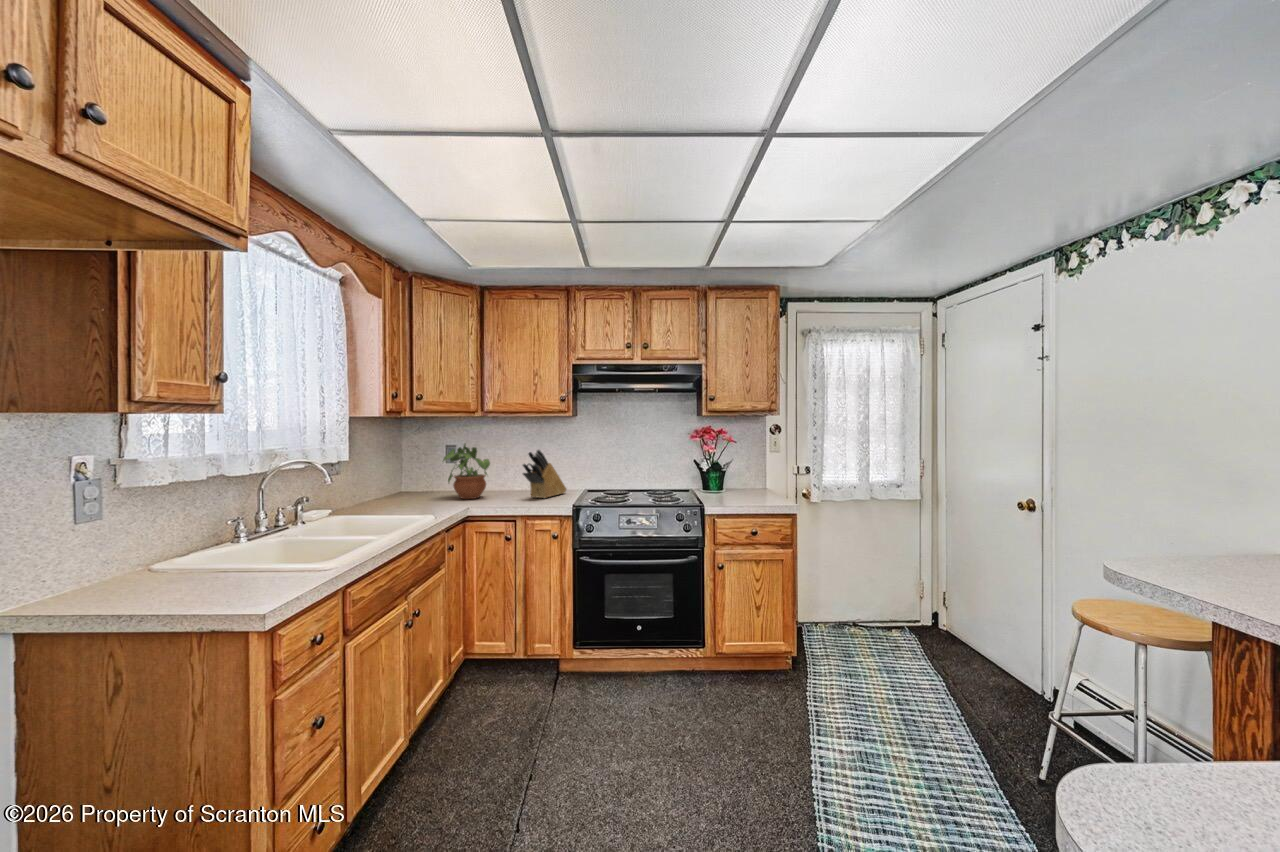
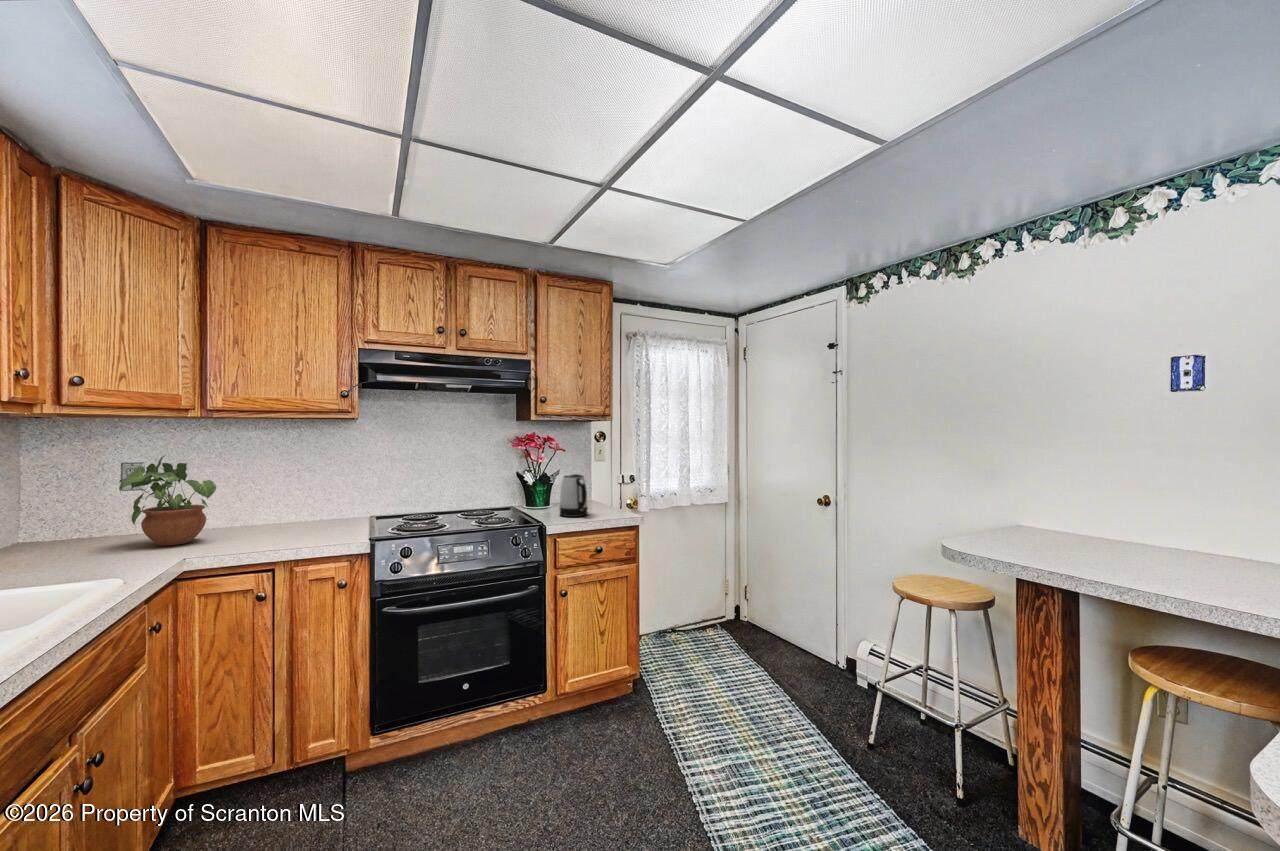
knife block: present [523,450,566,498] -> none [277,463,341,534]
kettle: none [726,464,750,501] -> present [560,474,588,517]

